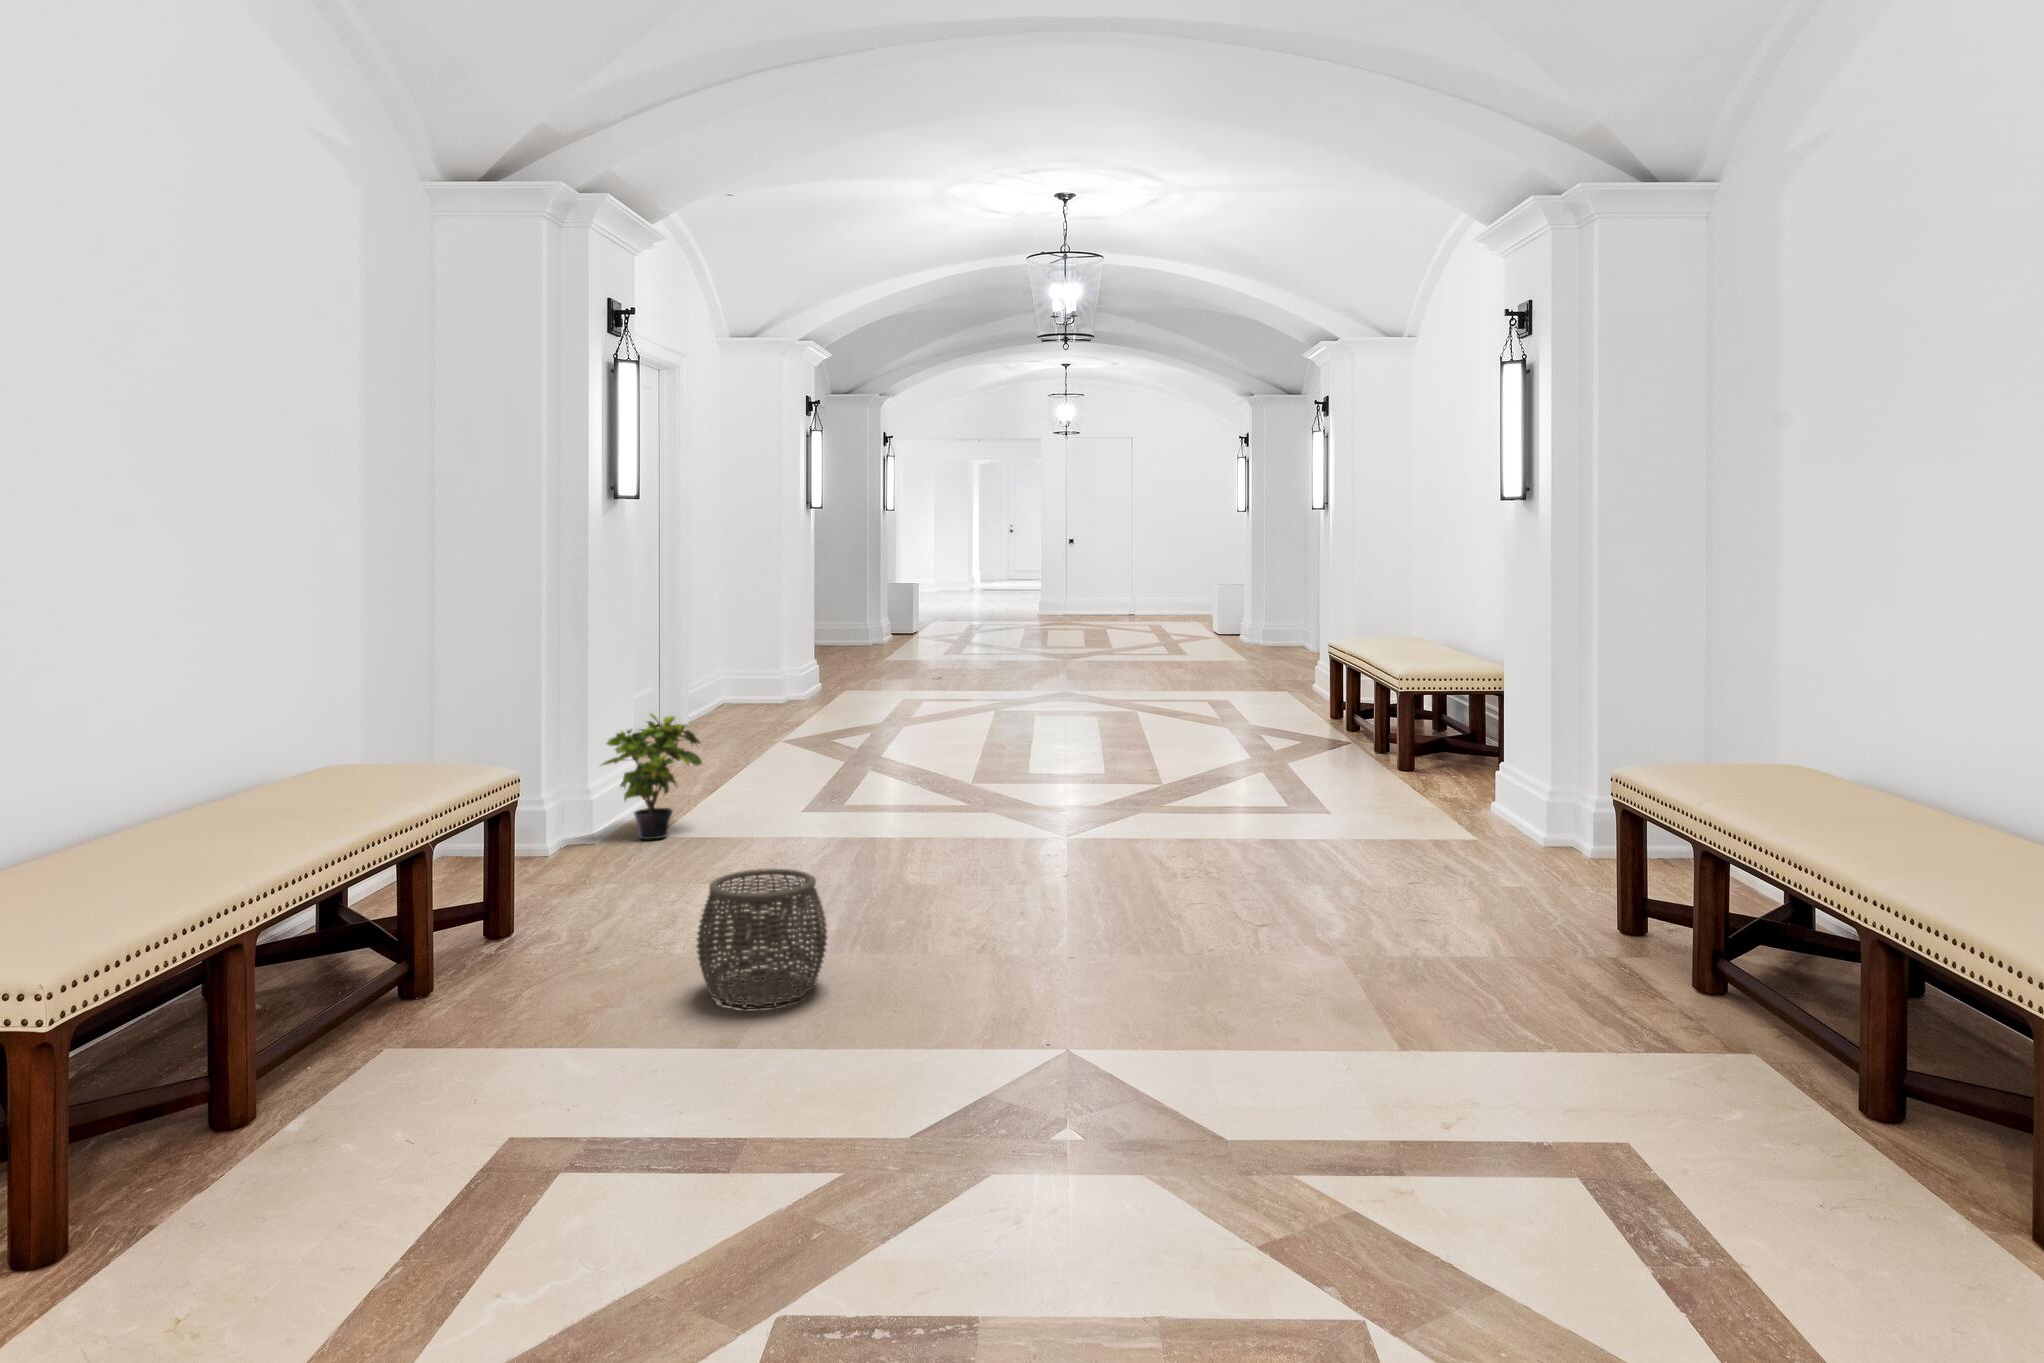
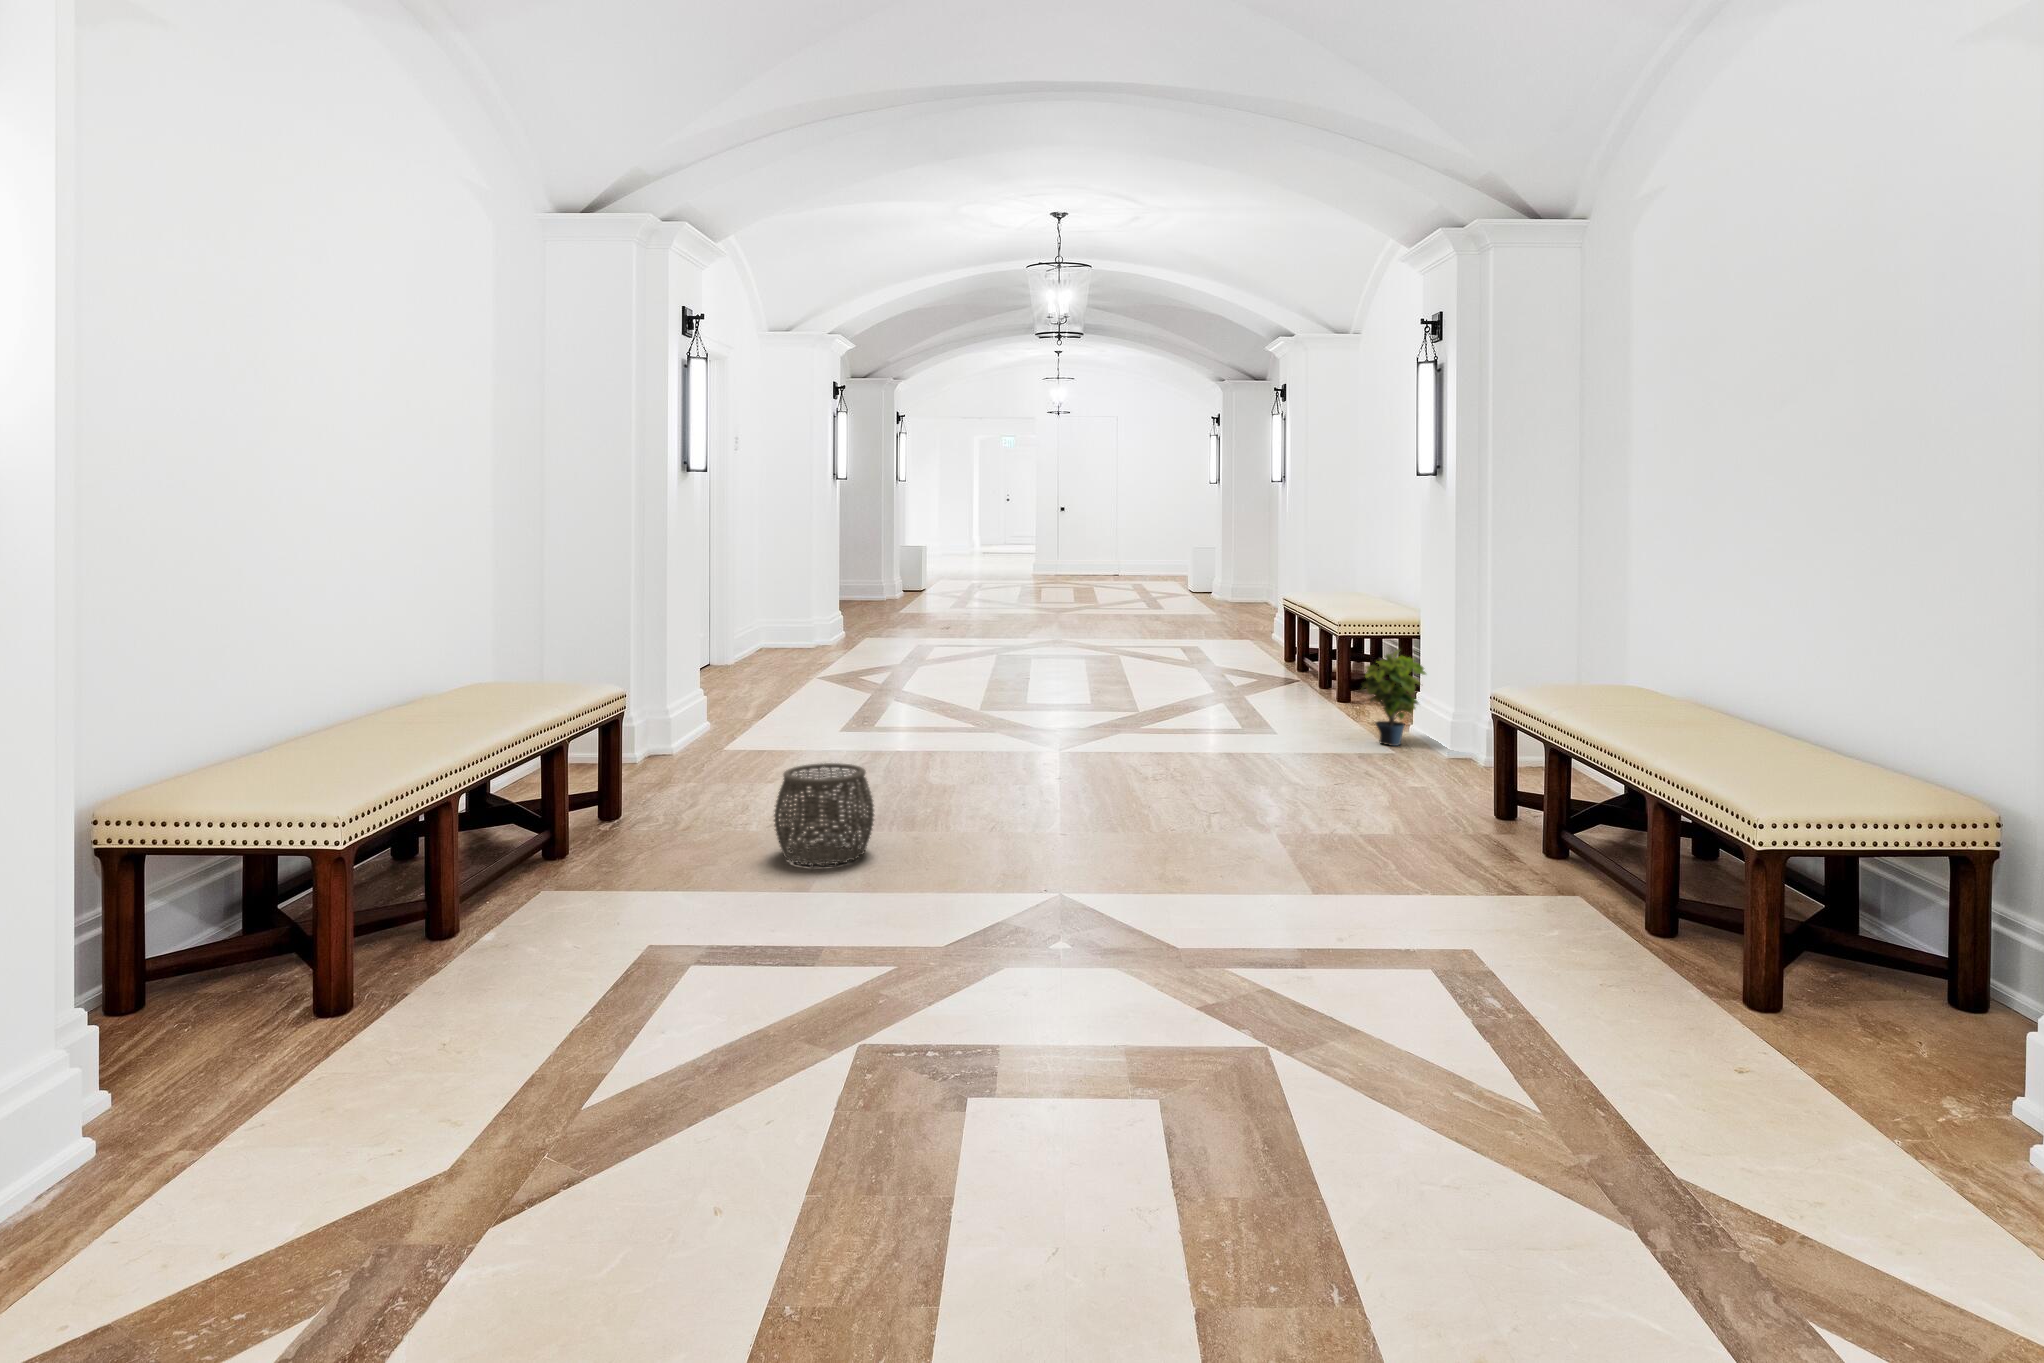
potted plant: present [602,714,702,839] -> present [1361,650,1426,746]

